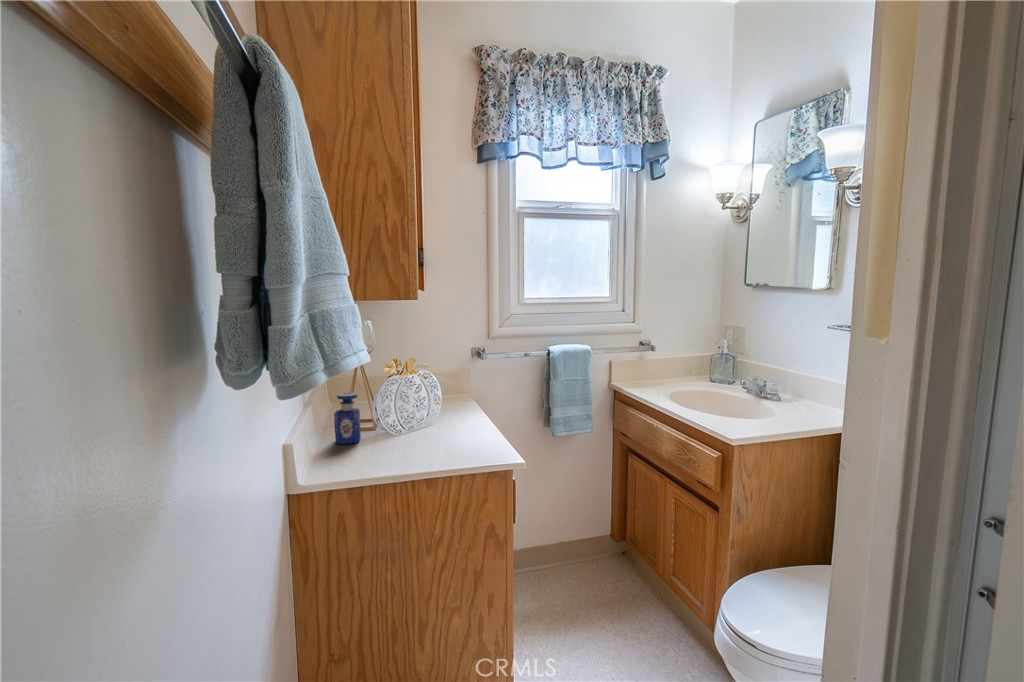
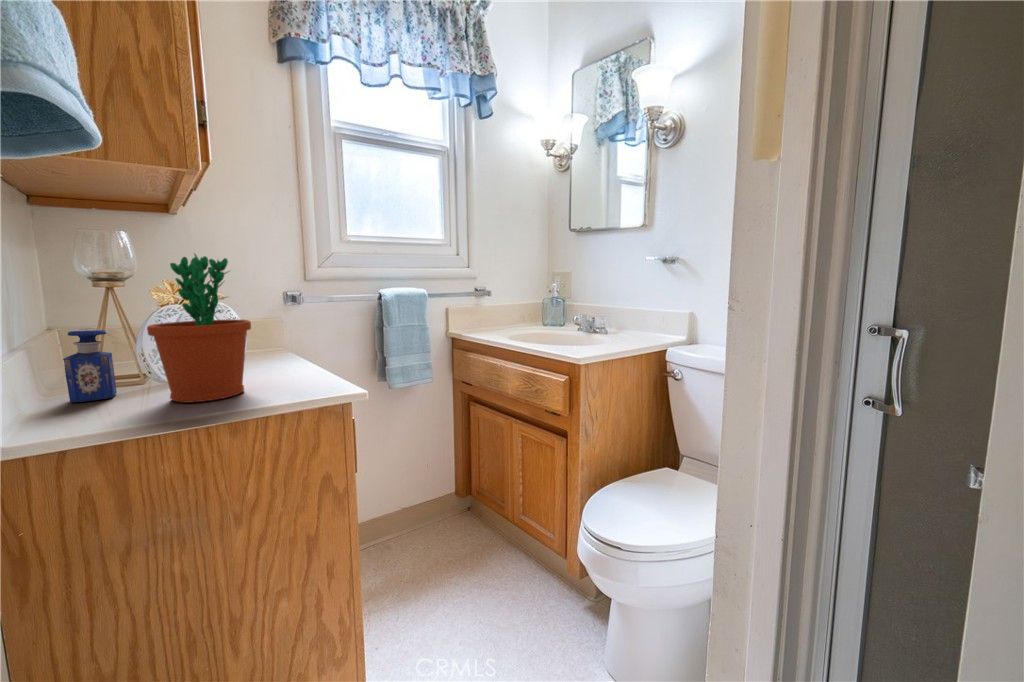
flower pot: none [382,348,445,456] -> present [147,253,251,402]

